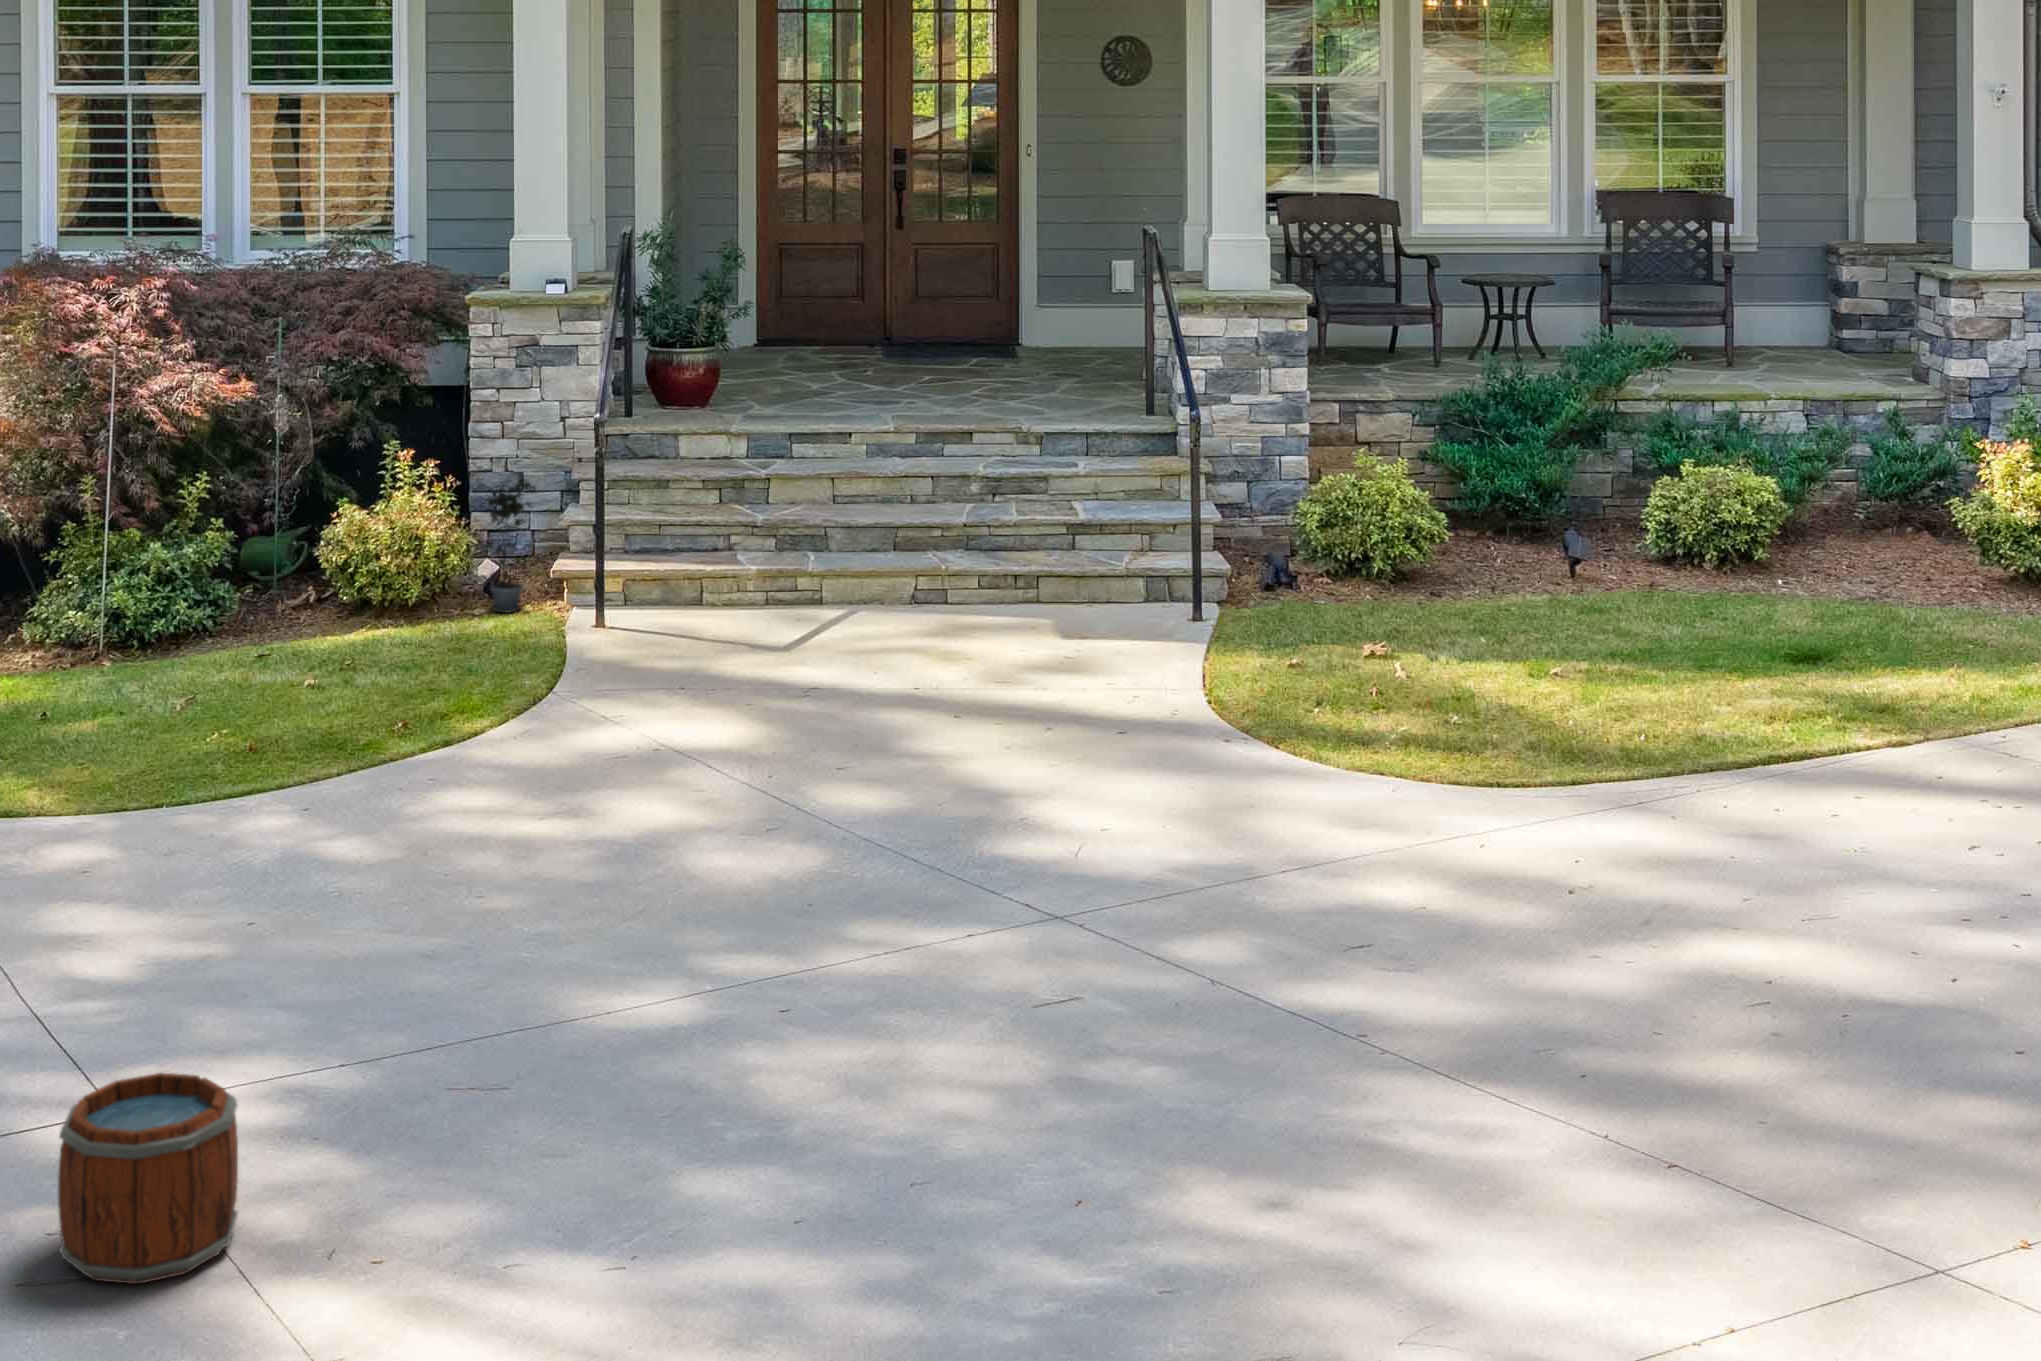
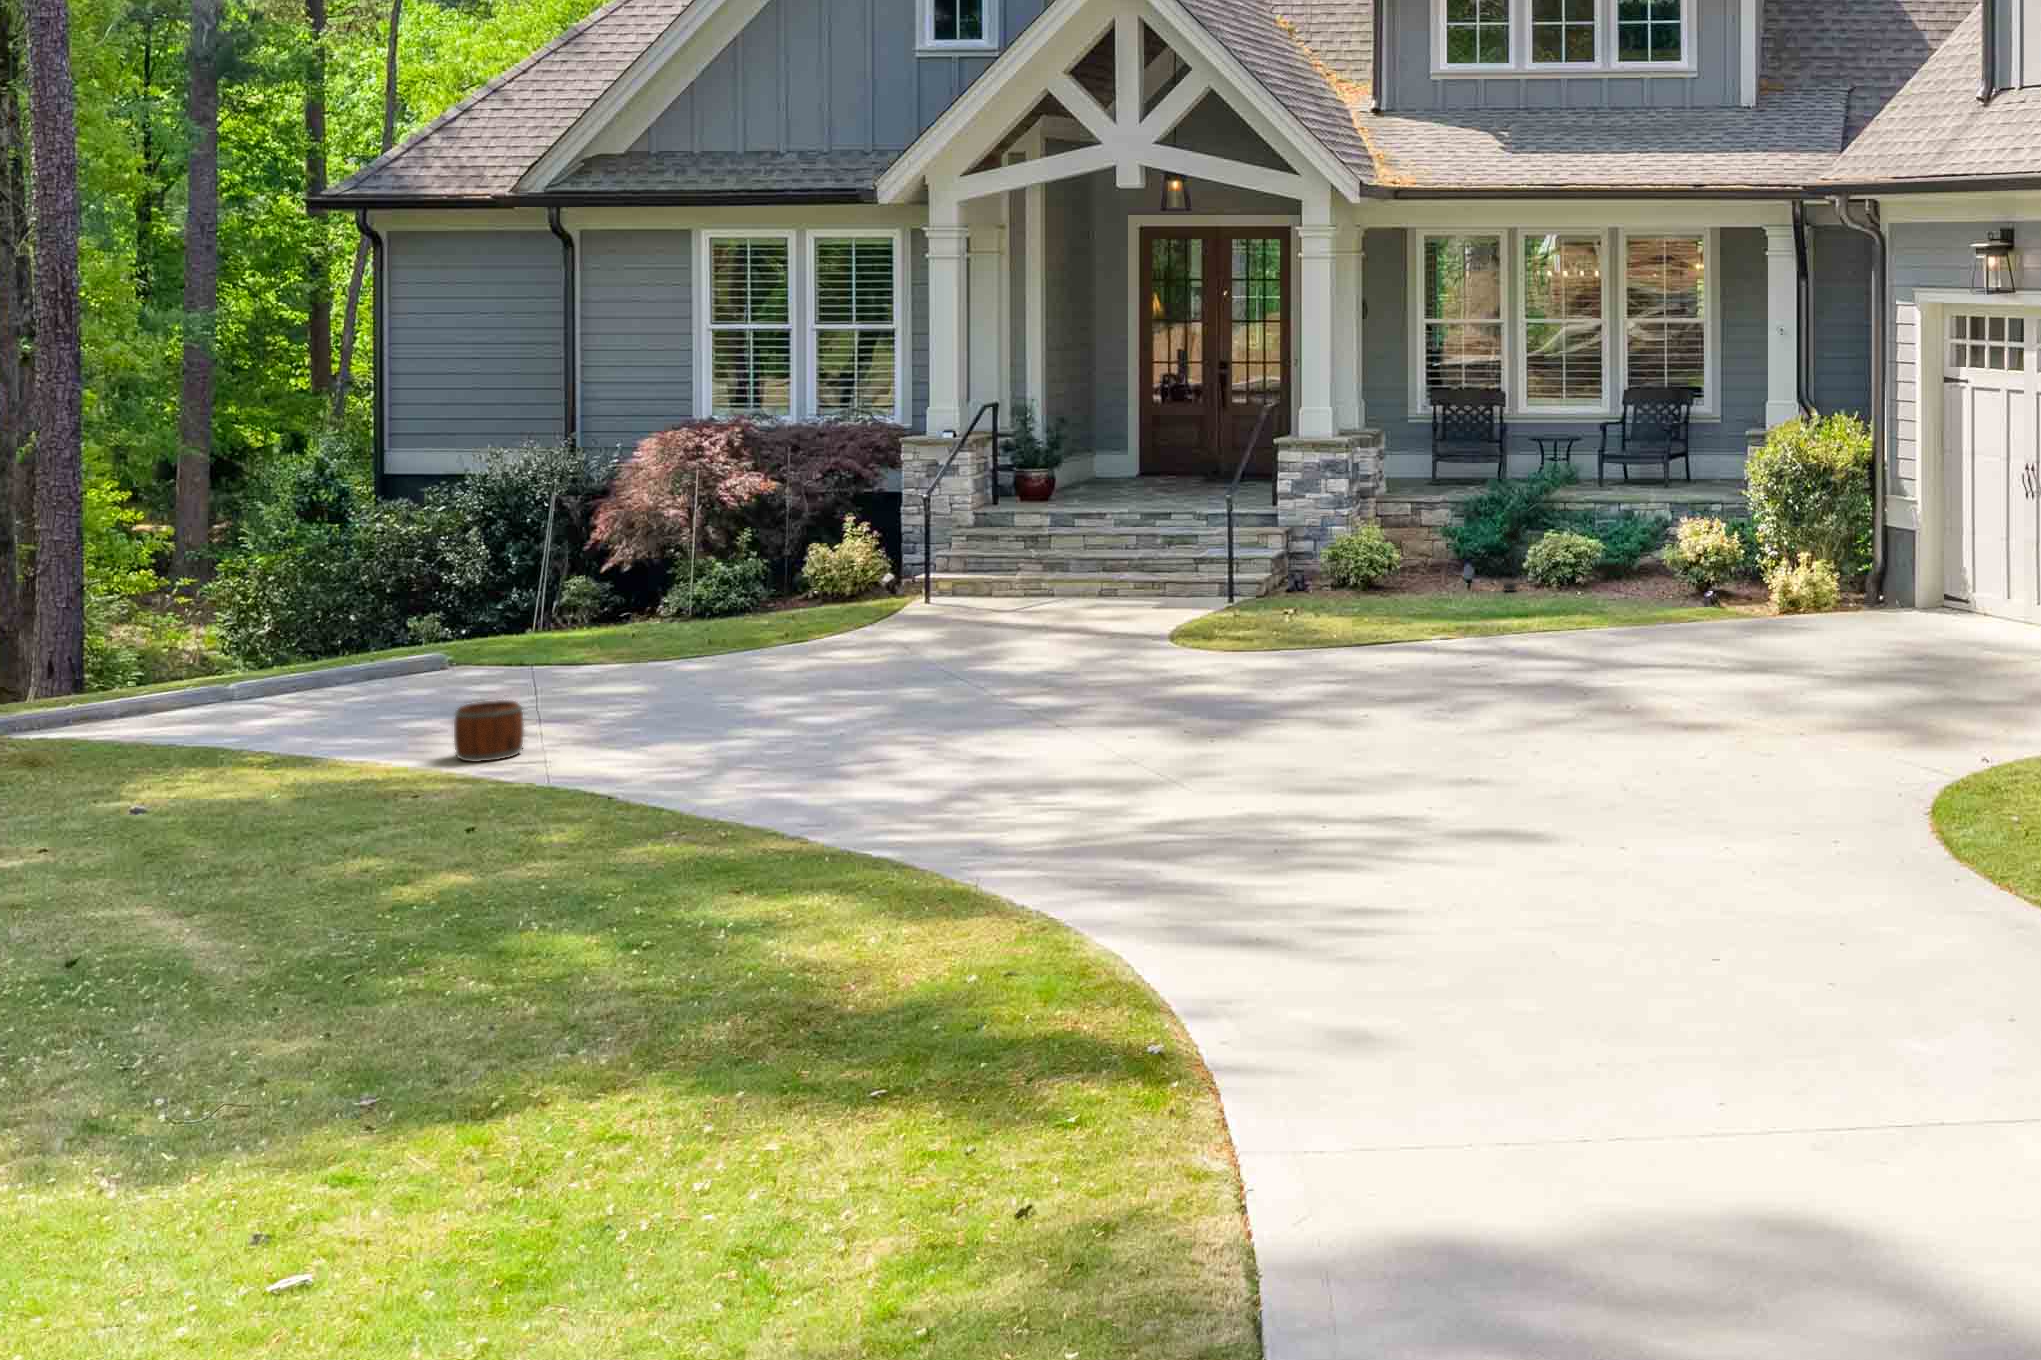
potted plant: present [485,473,536,613] -> present [1501,523,1525,591]

